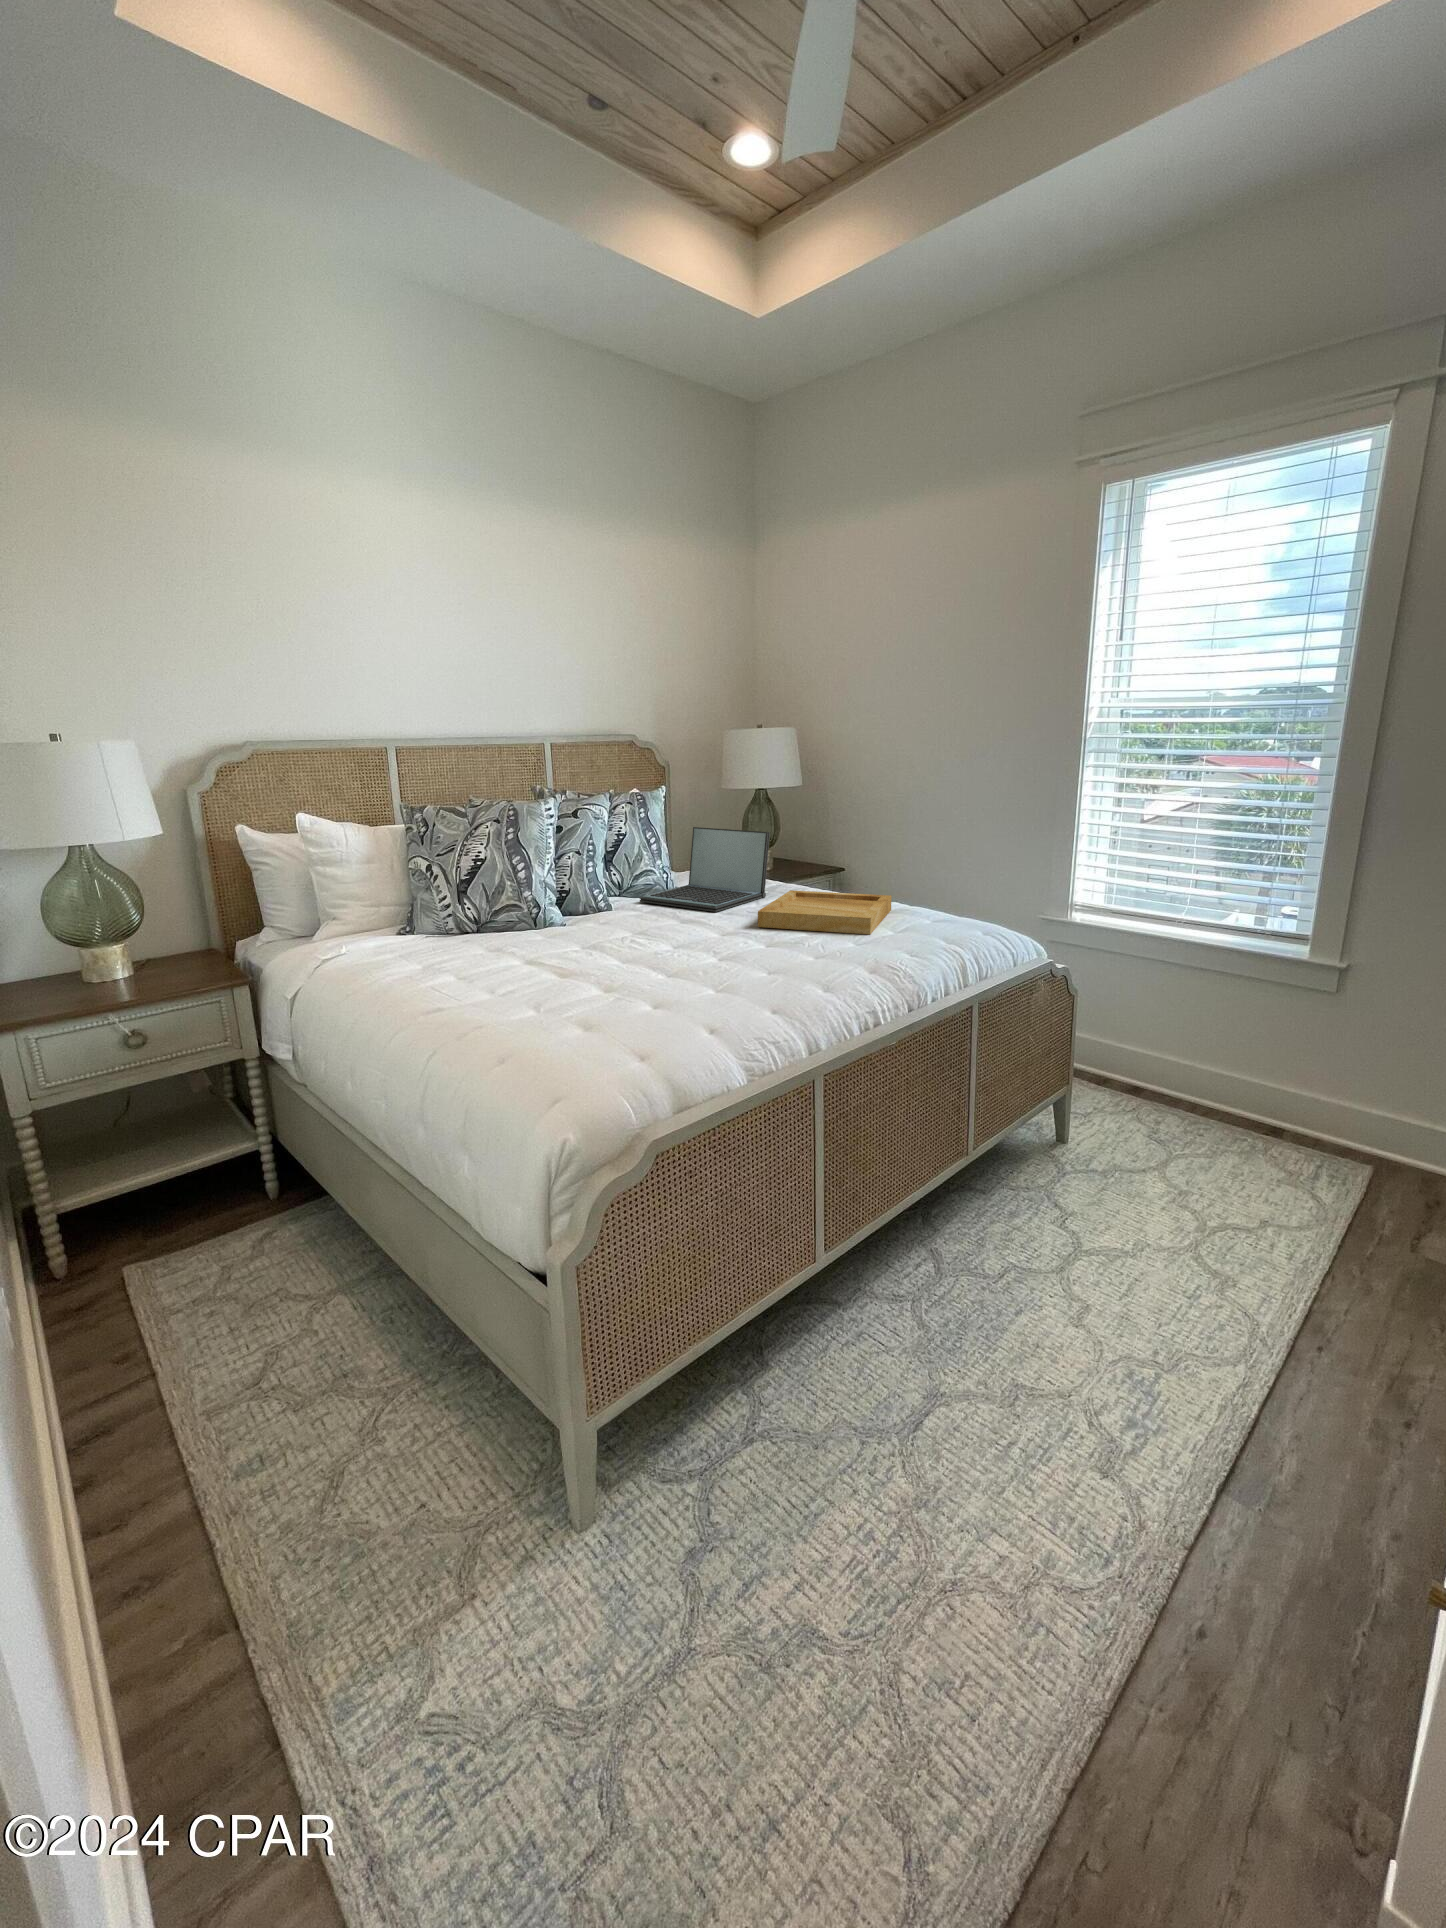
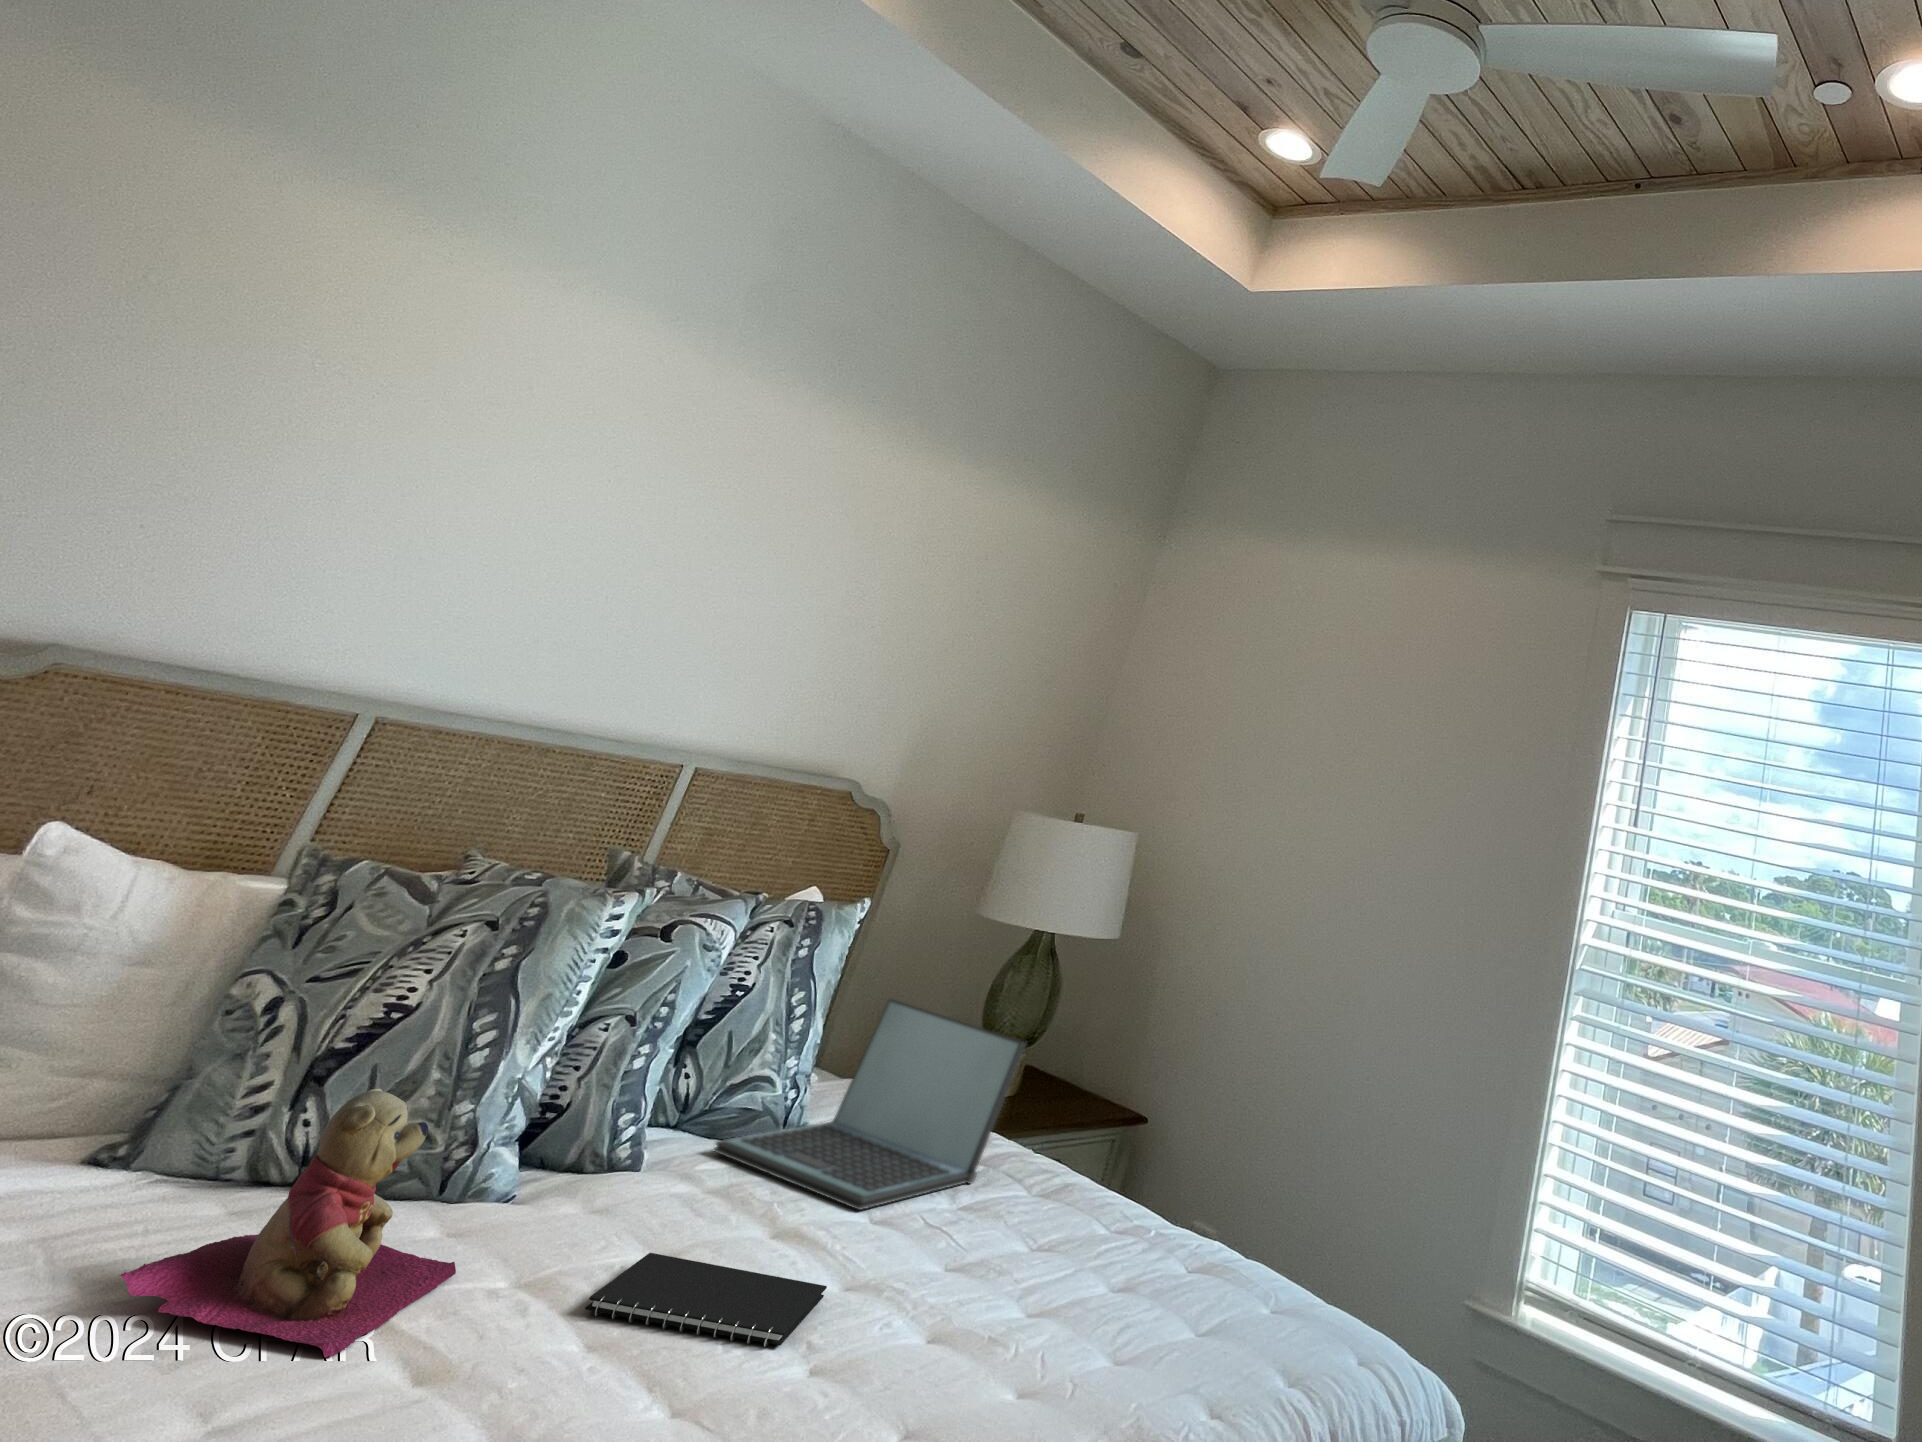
teddy bear: none [433,884,556,975] -> present [120,1088,456,1357]
tray: present [758,890,891,934] -> none [929,1181,1210,1331]
notebook: none [614,933,714,956] -> present [585,1253,827,1347]

